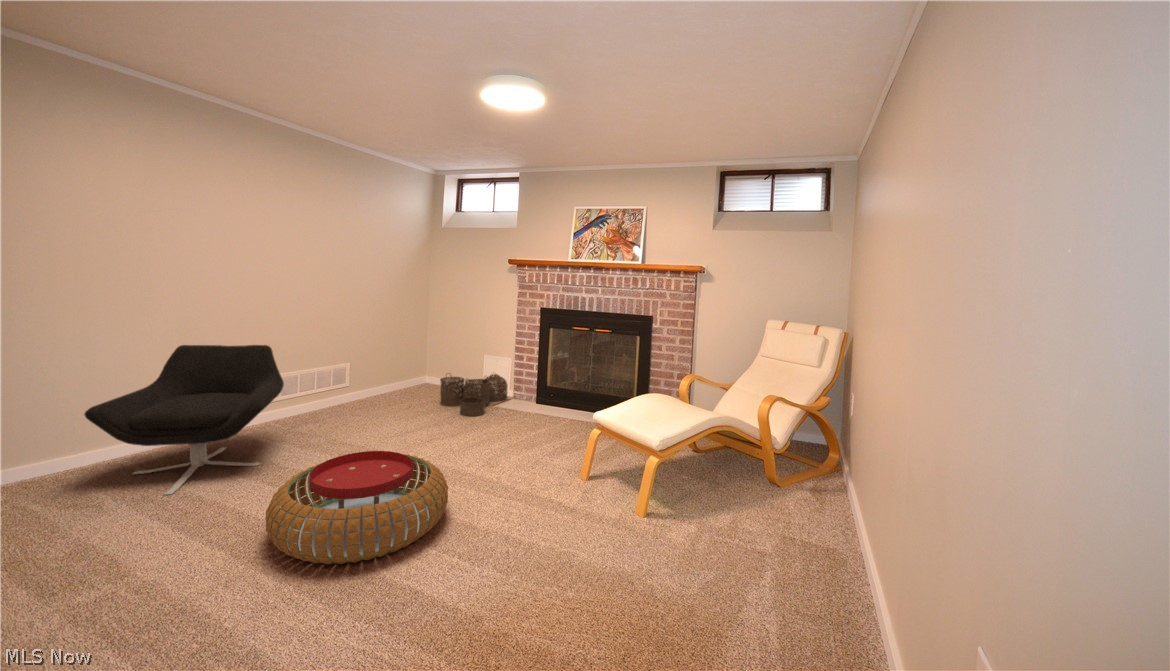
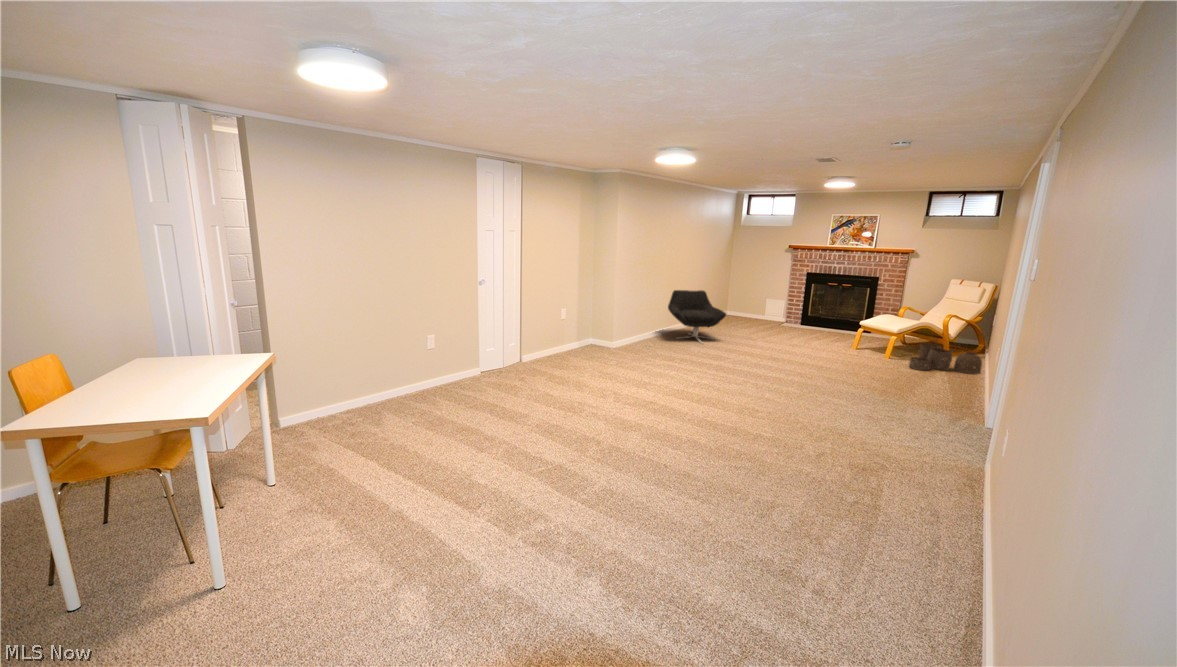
woven basket: present [440,374,508,416] -> present [909,343,982,374]
pouf: present [265,451,448,564] -> none [758,330,819,360]

